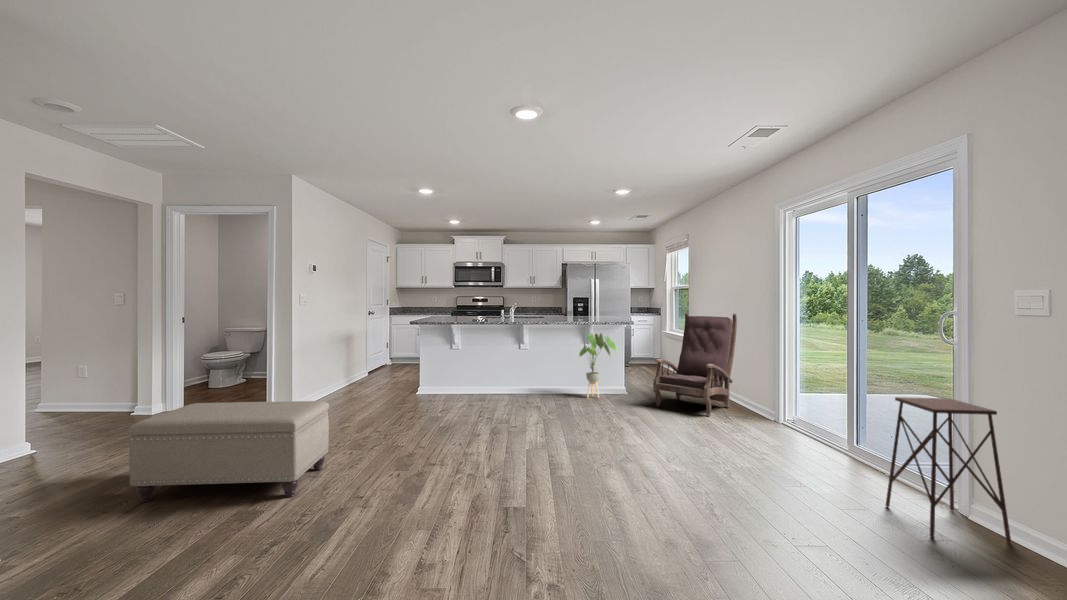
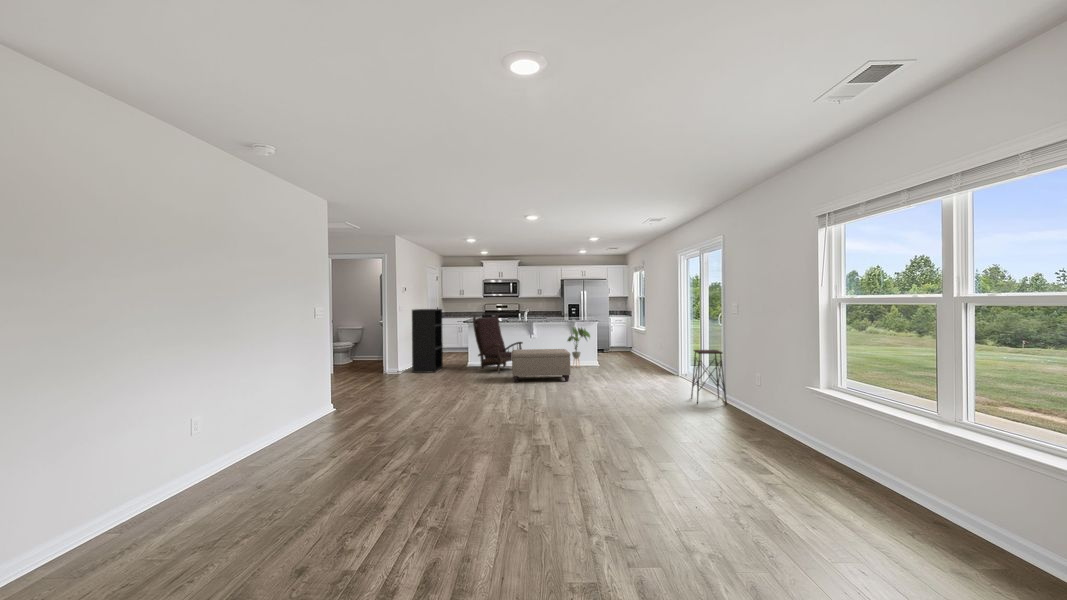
bookshelf: none [319,301,379,408] -> present [412,309,443,373]
armchair: present [653,313,737,416] -> present [473,315,523,373]
ottoman: present [128,401,329,502] -> present [512,349,571,382]

